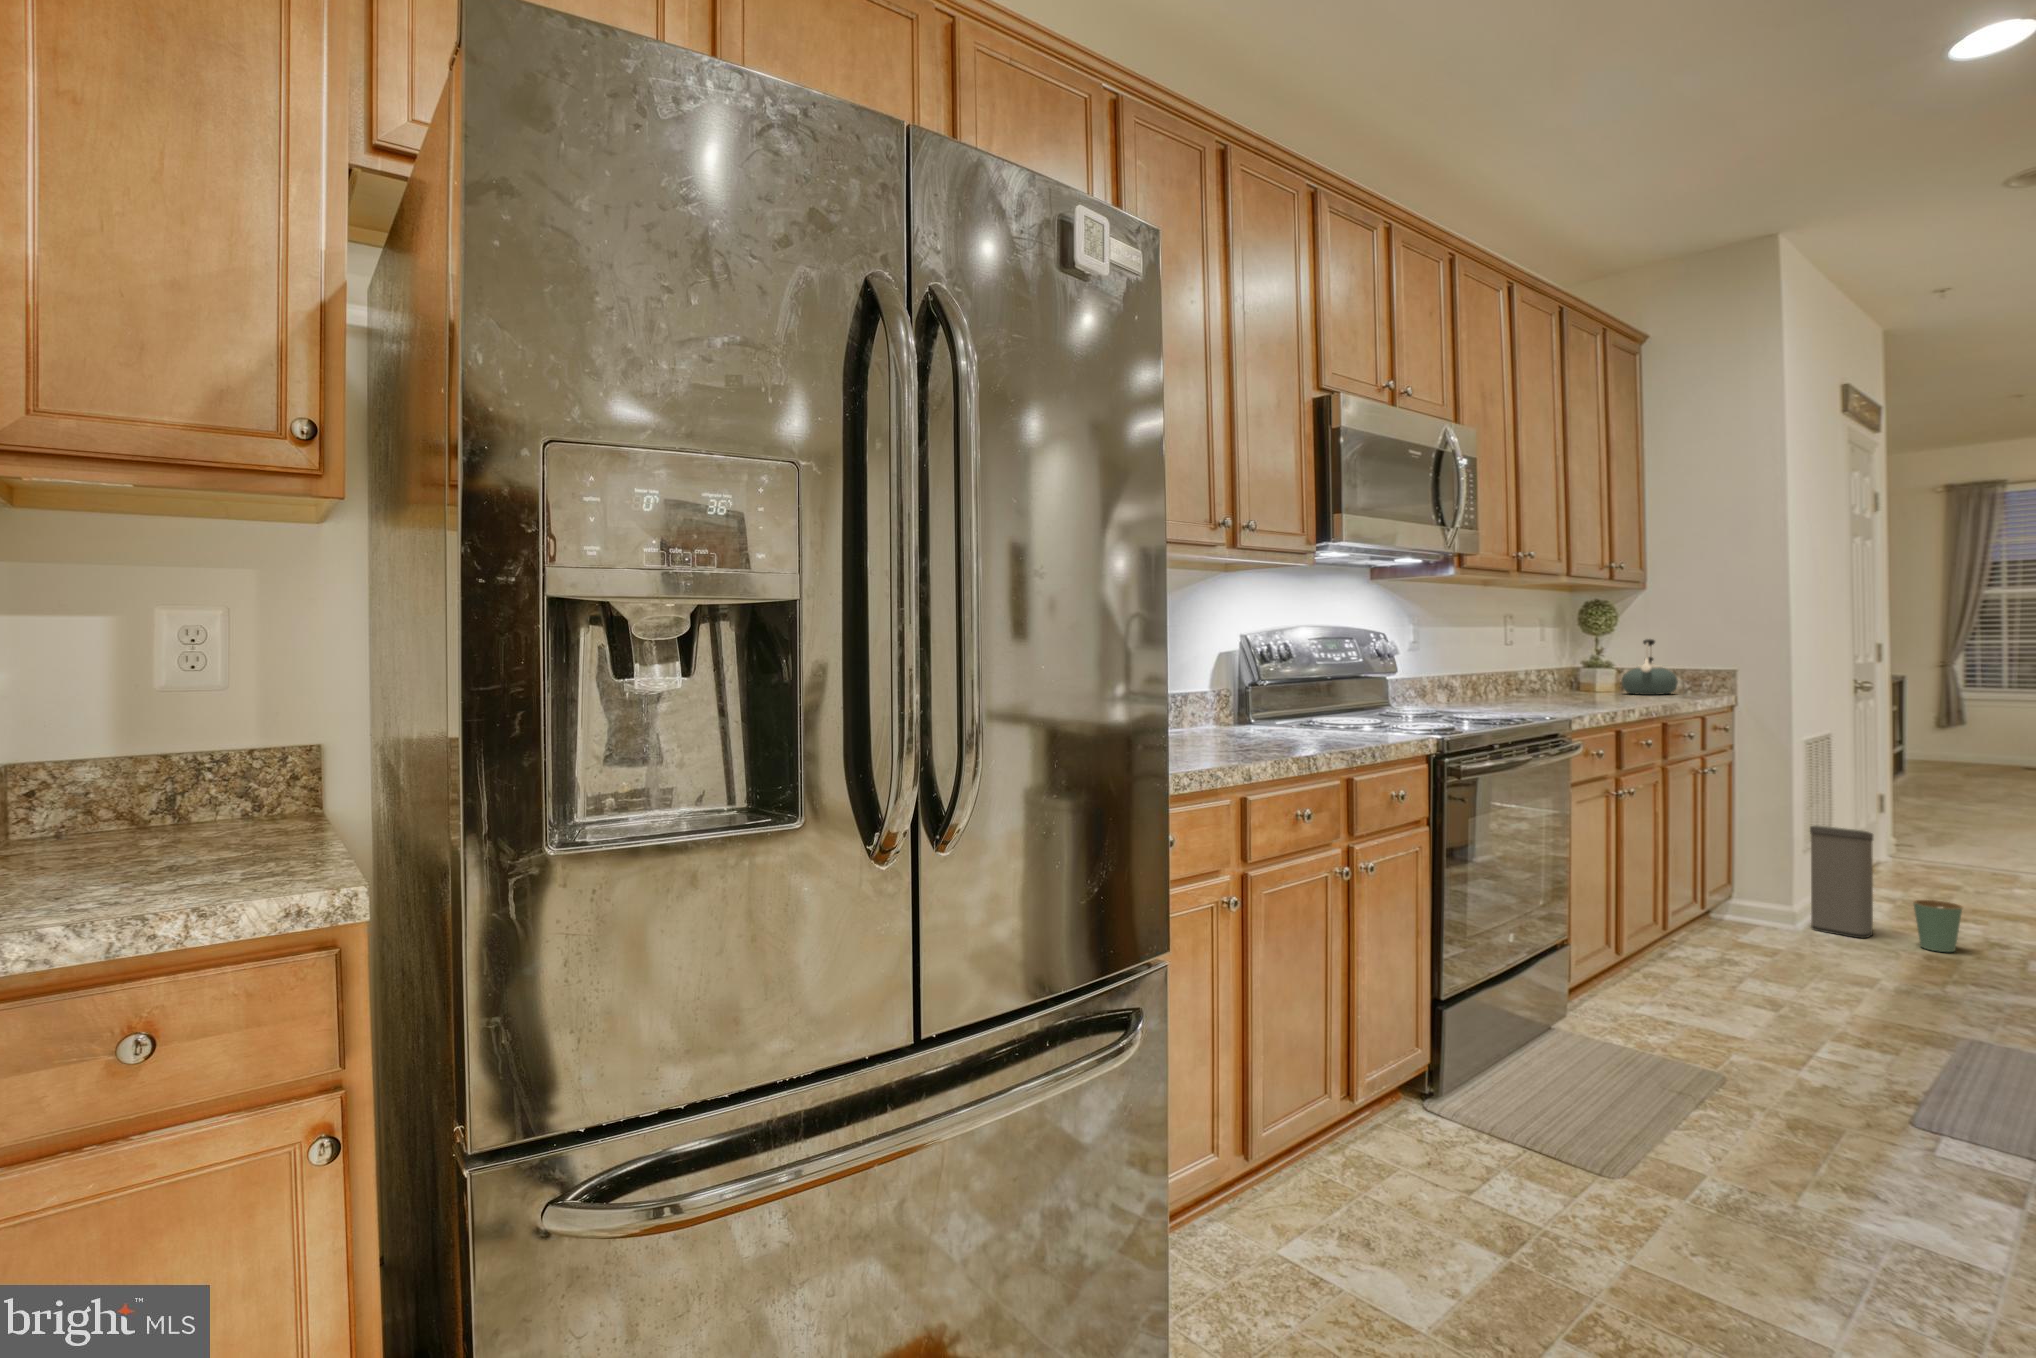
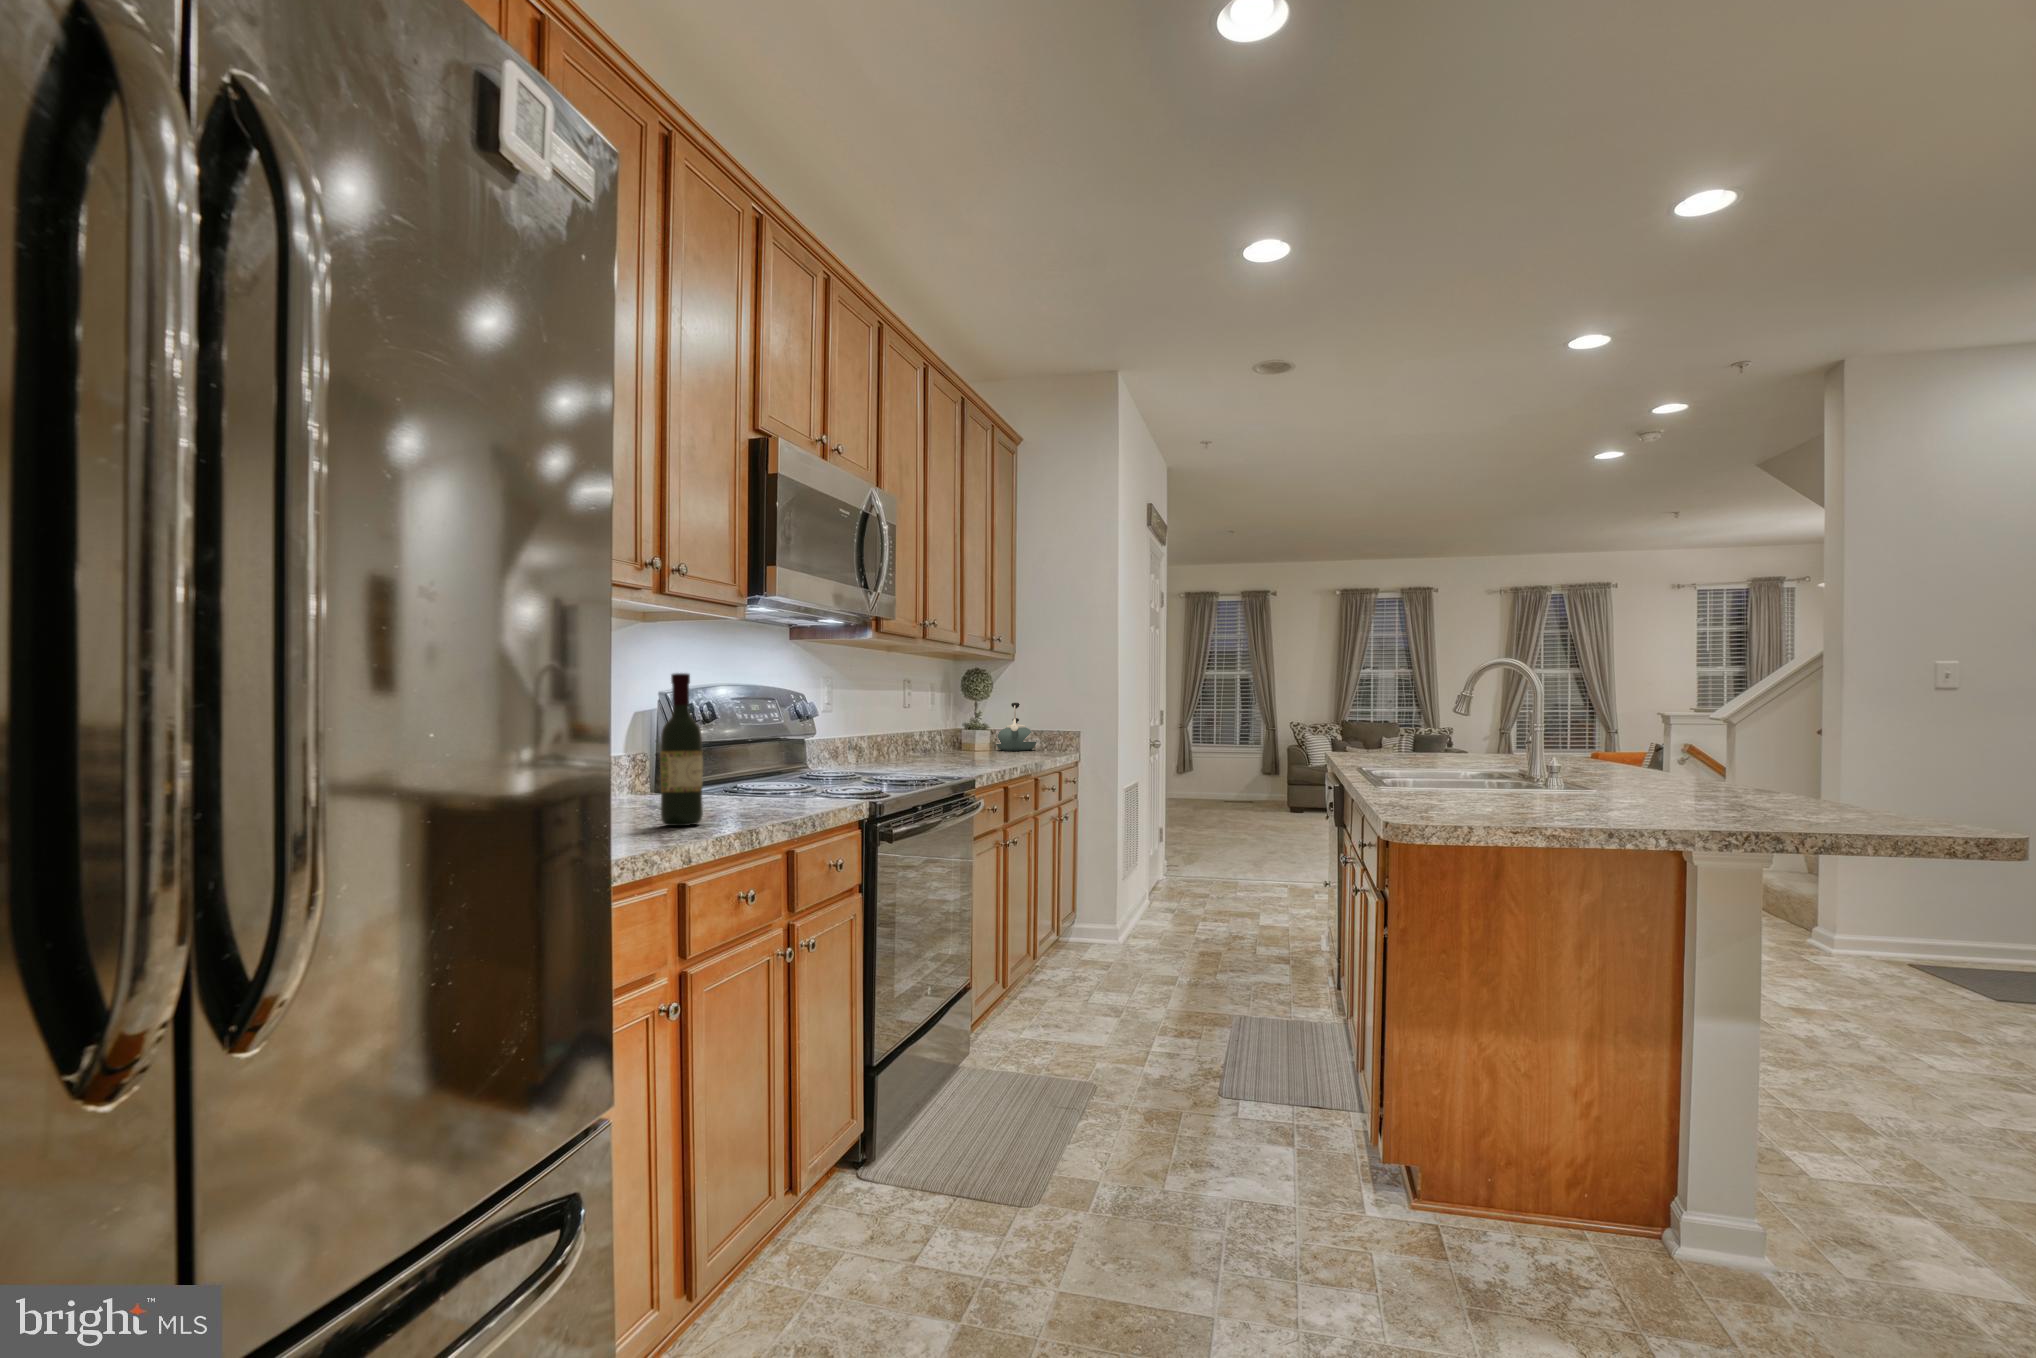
wine bottle: none [1226,618,1263,752] -> present [660,673,703,826]
trash can: present [1810,825,1962,952] -> none [1127,855,1220,946]

